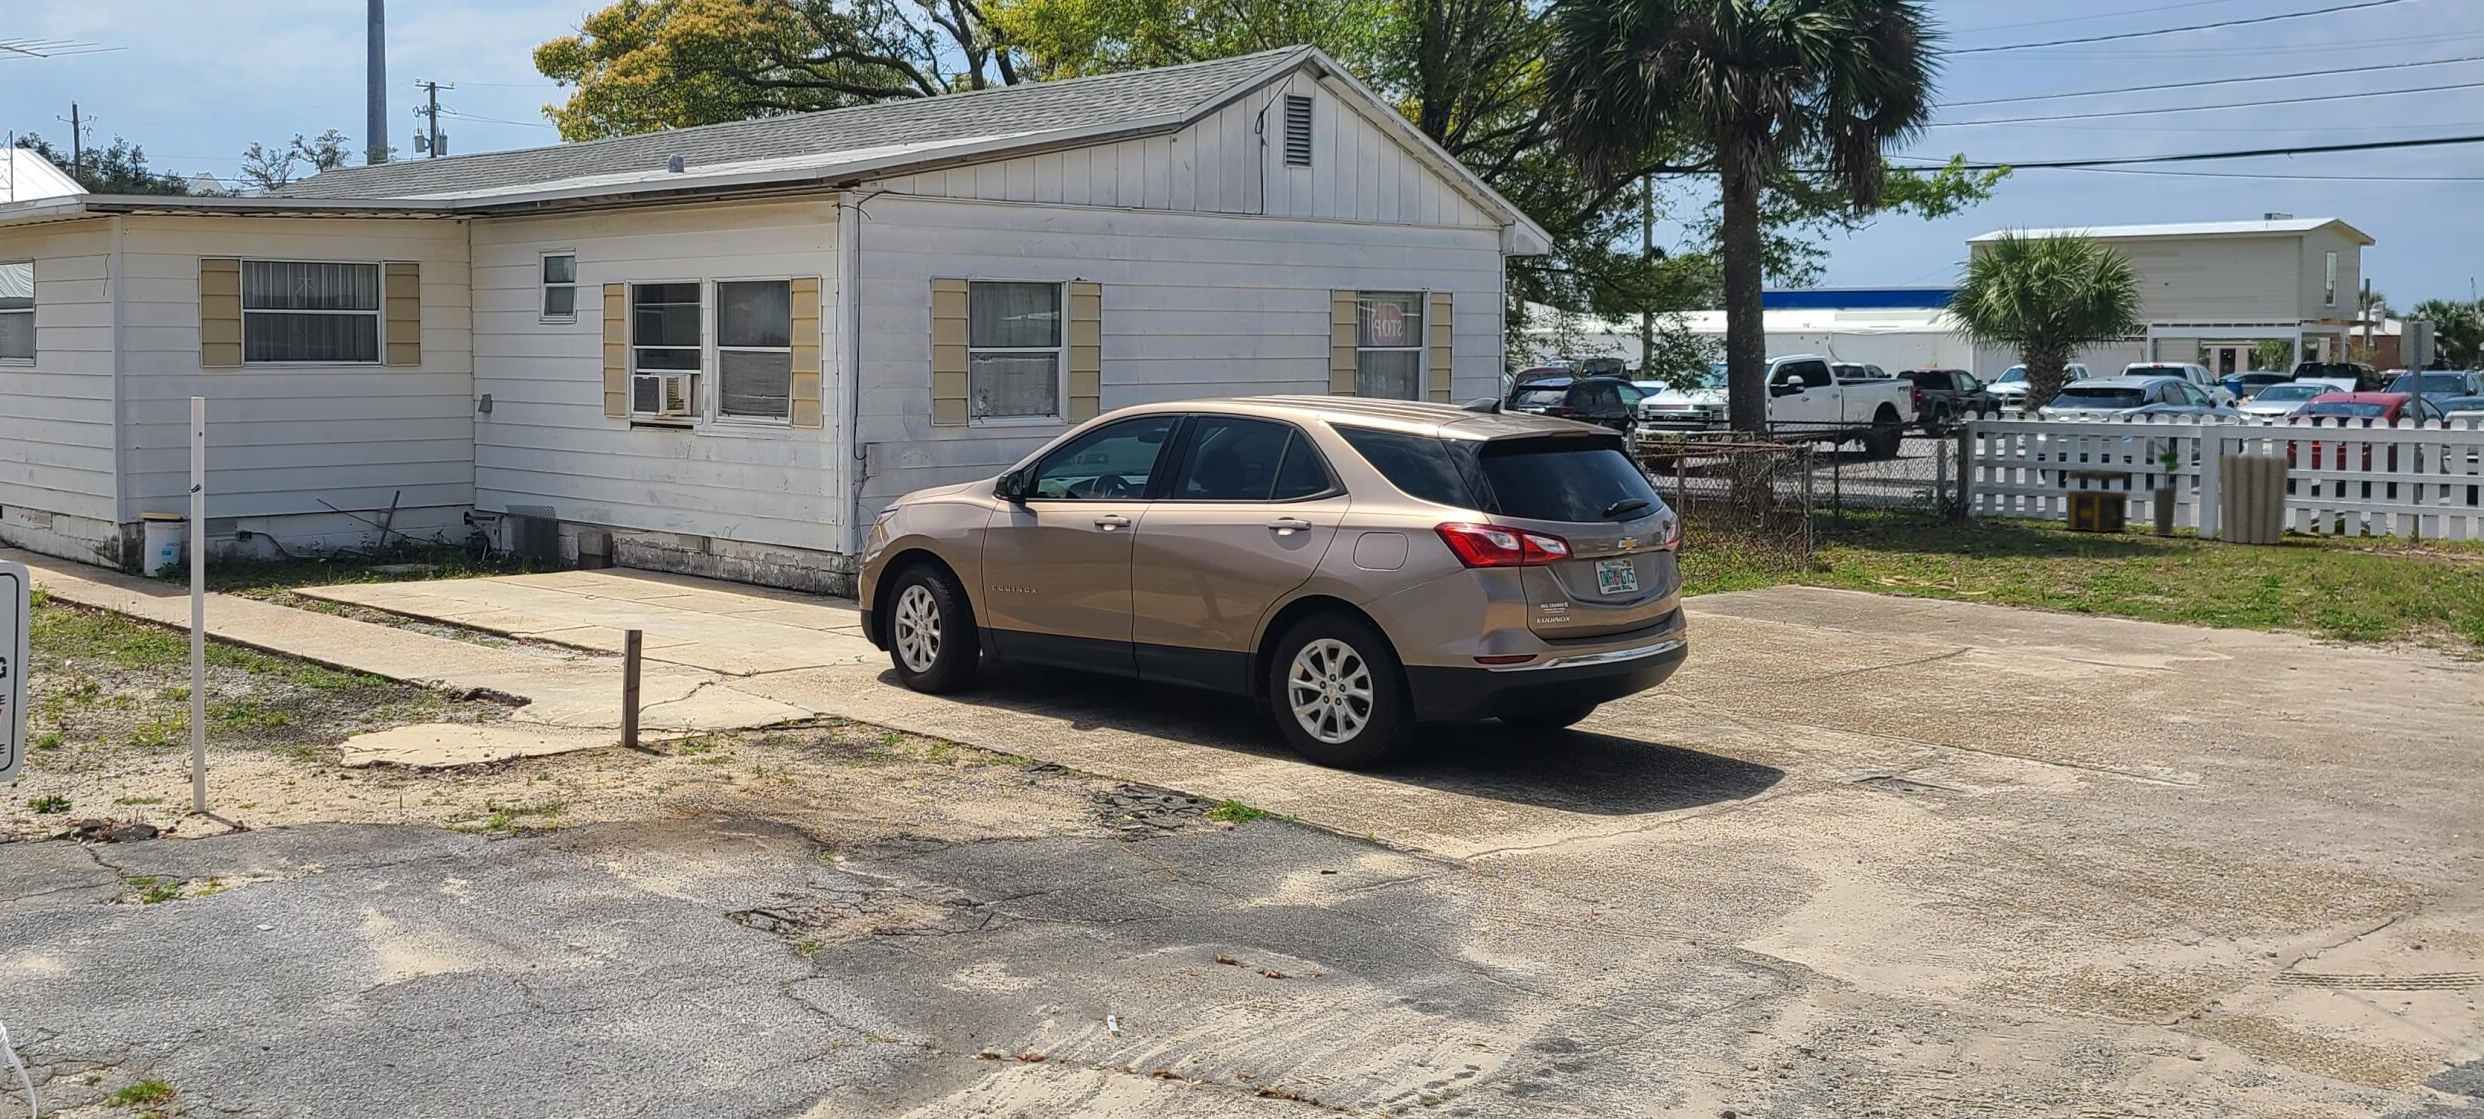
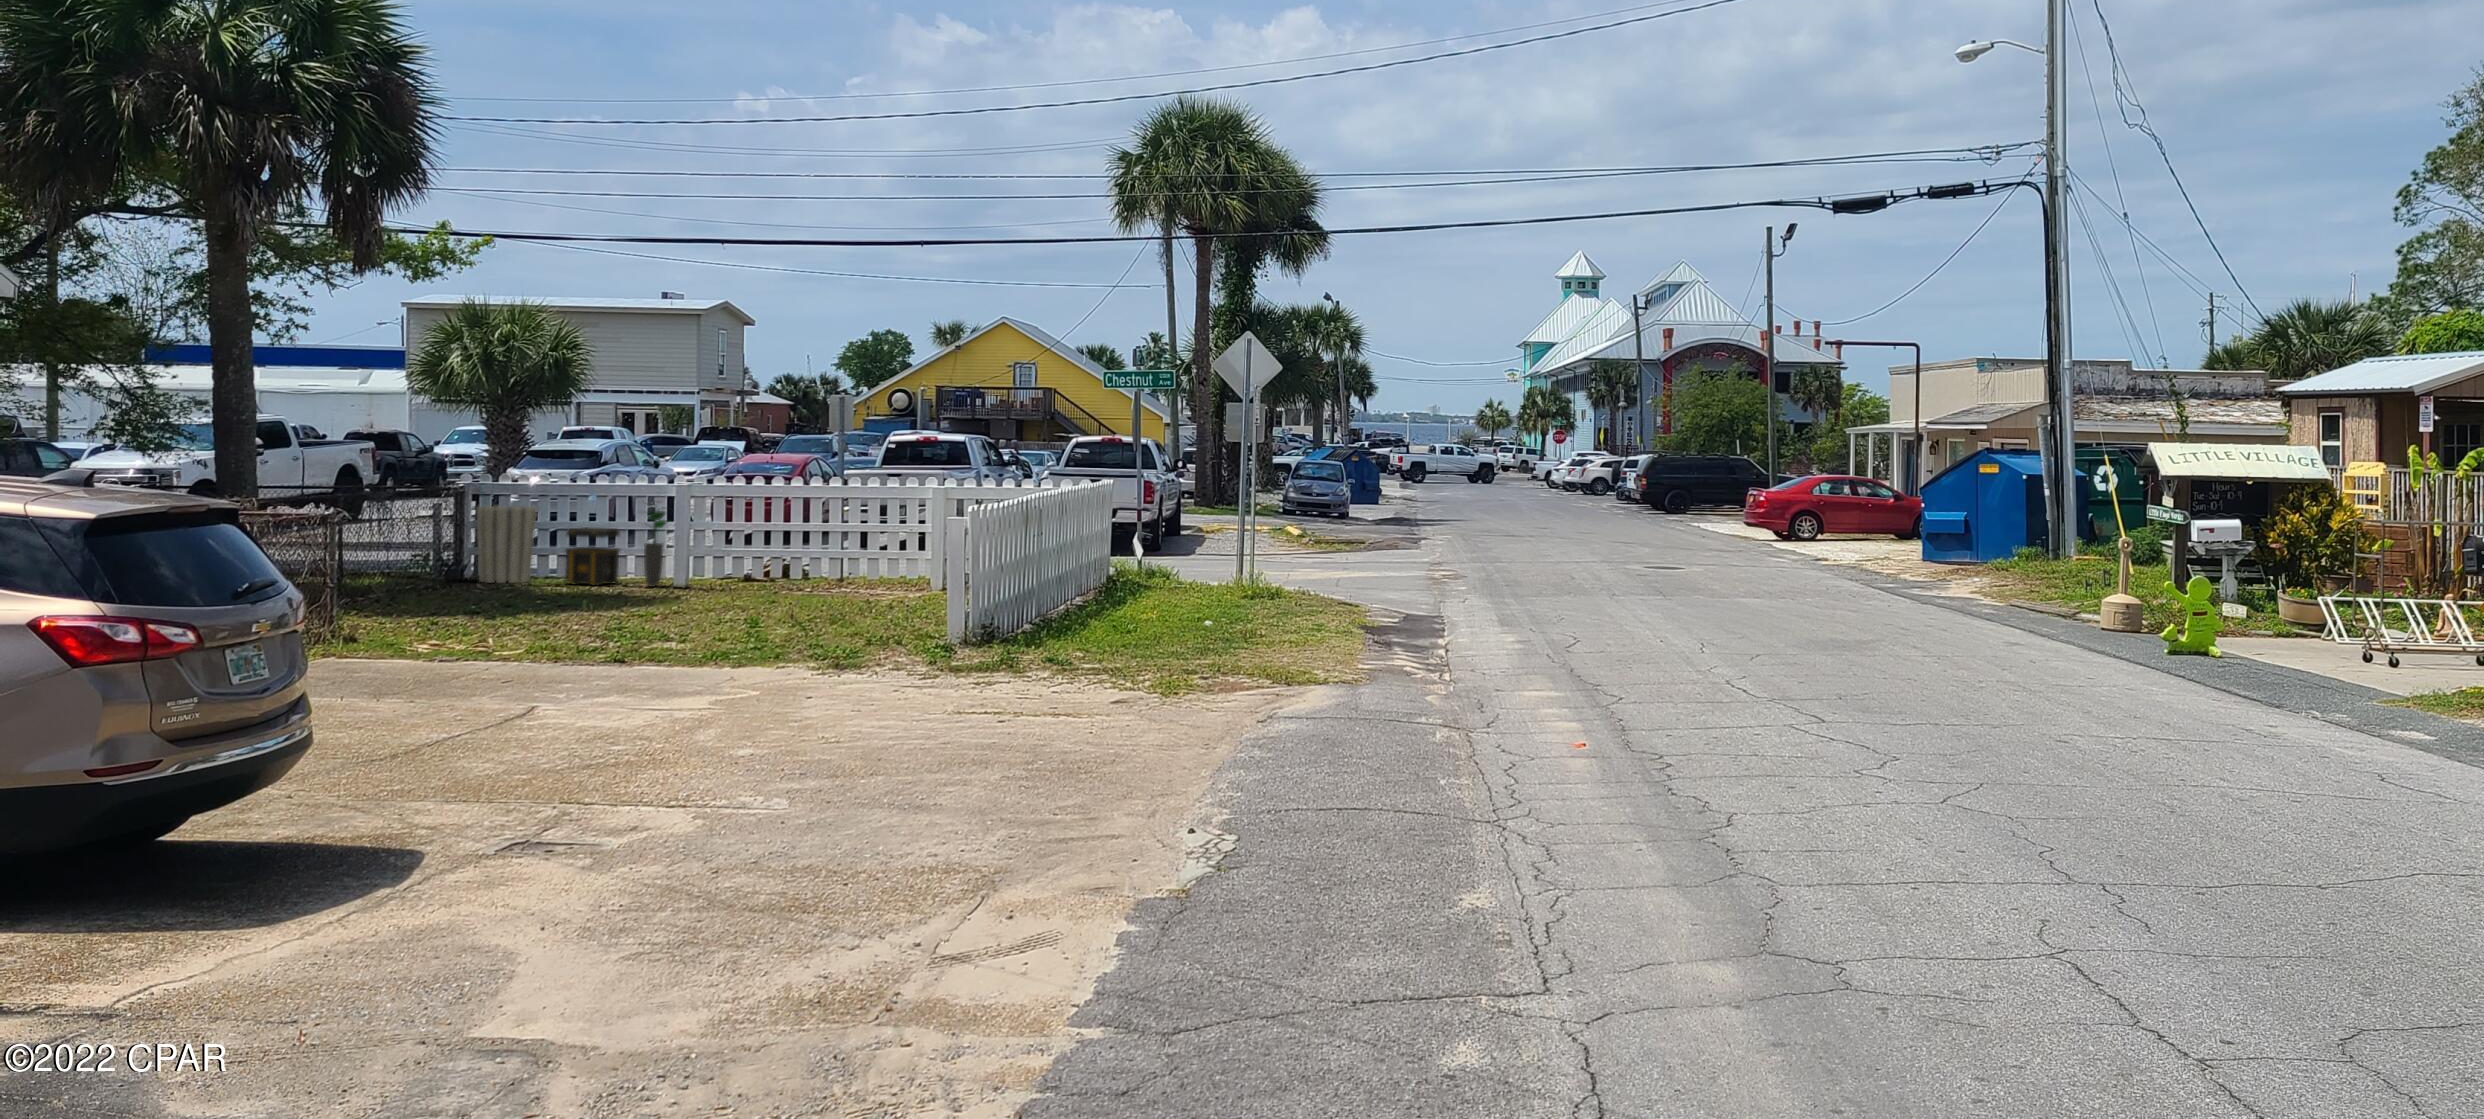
trash can: present [2218,455,2290,544] -> present [477,506,537,583]

